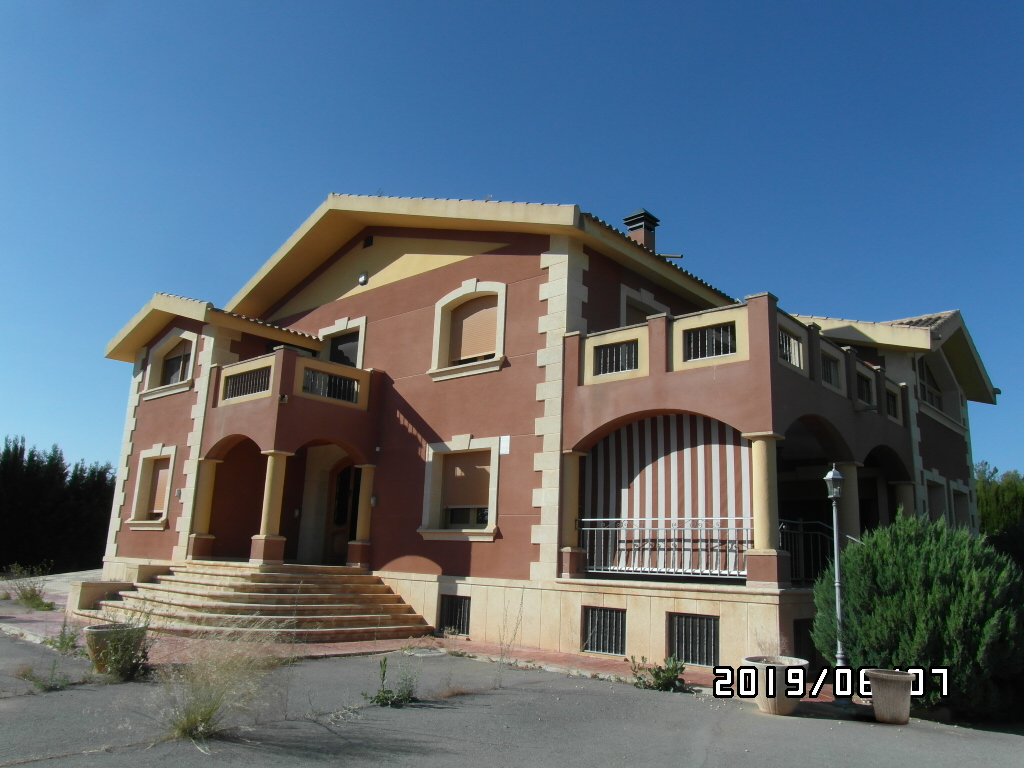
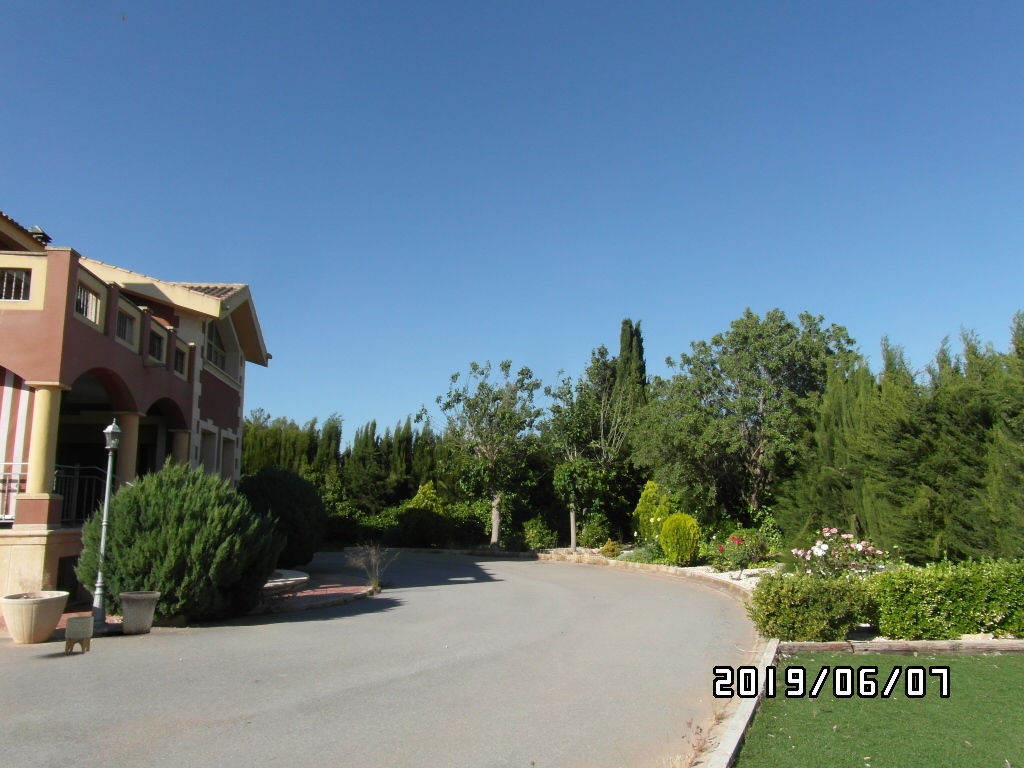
planter: none [810,694,841,741] -> present [65,616,94,654]

